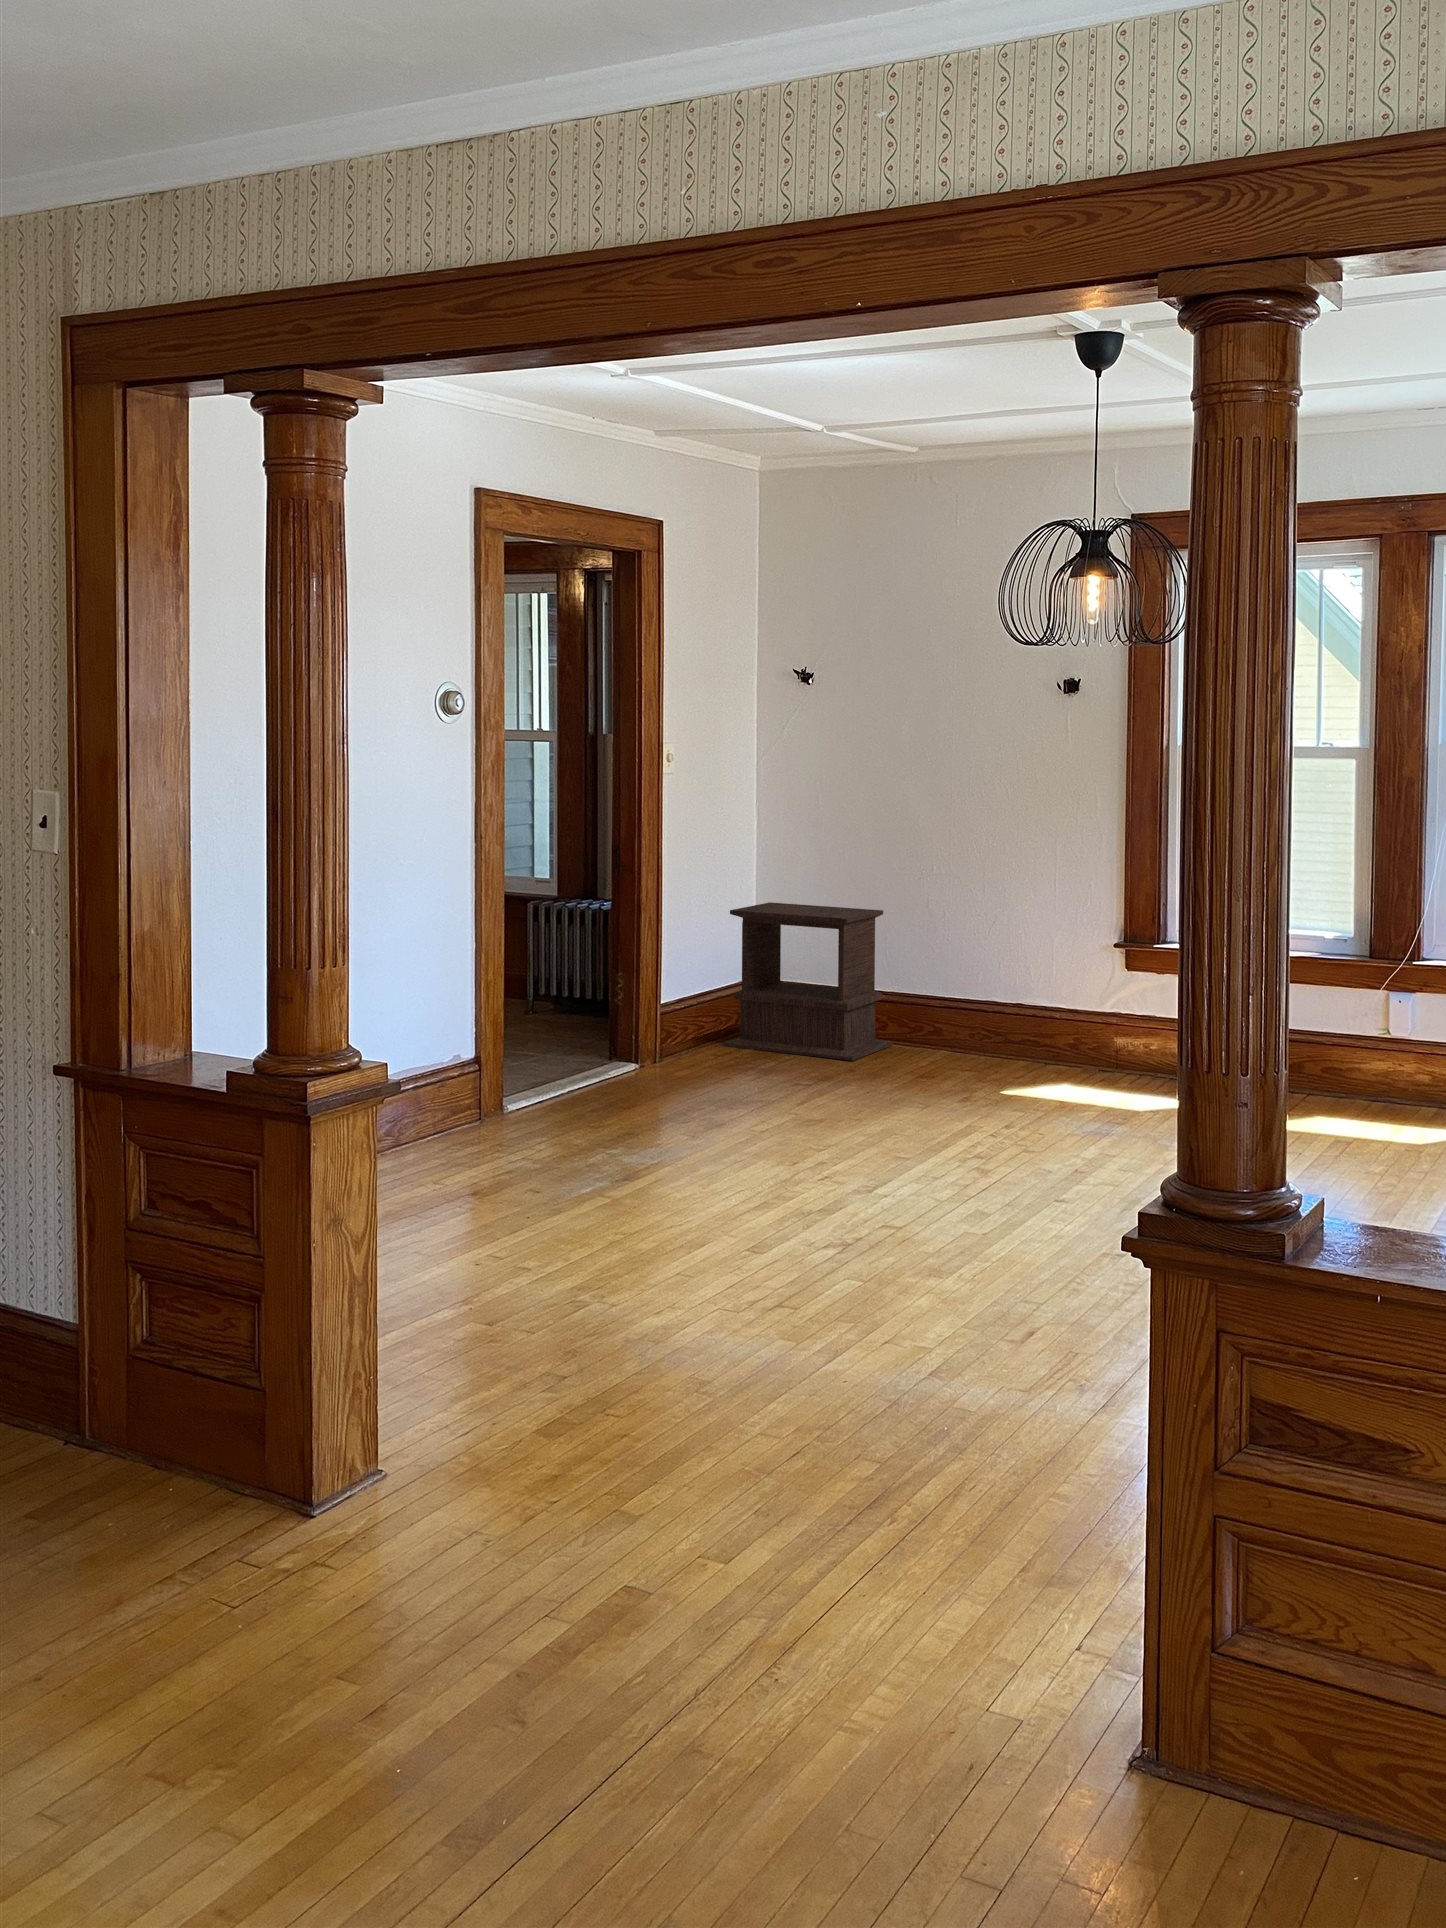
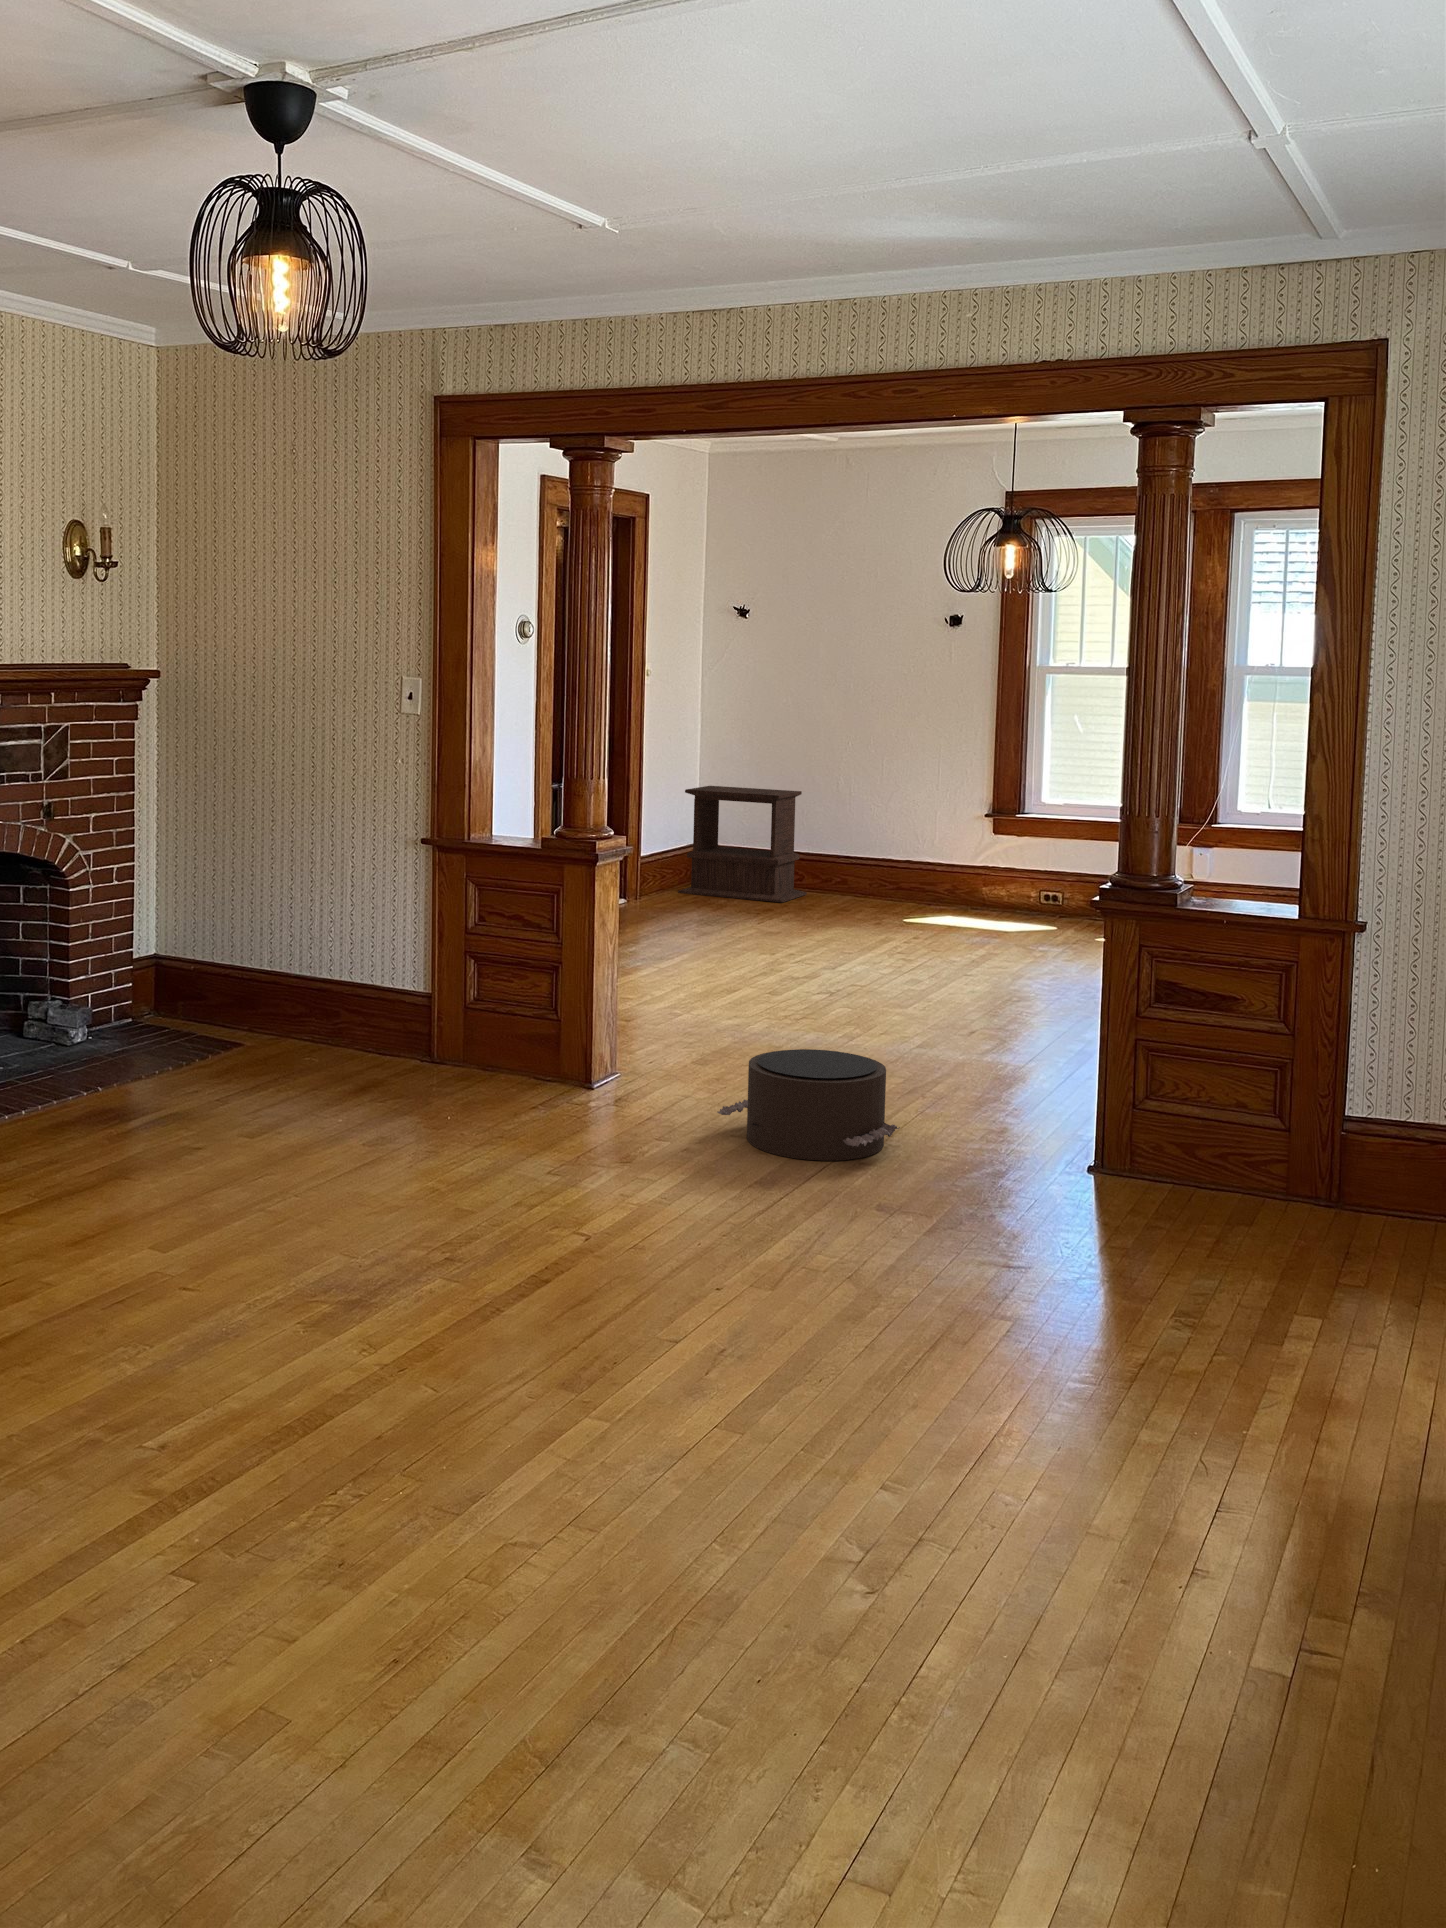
pouf: none [436,1483,769,1764] -> present [717,1049,900,1161]

